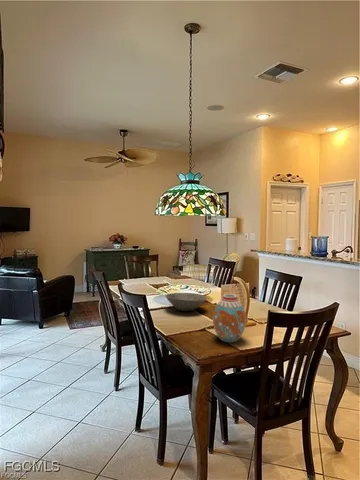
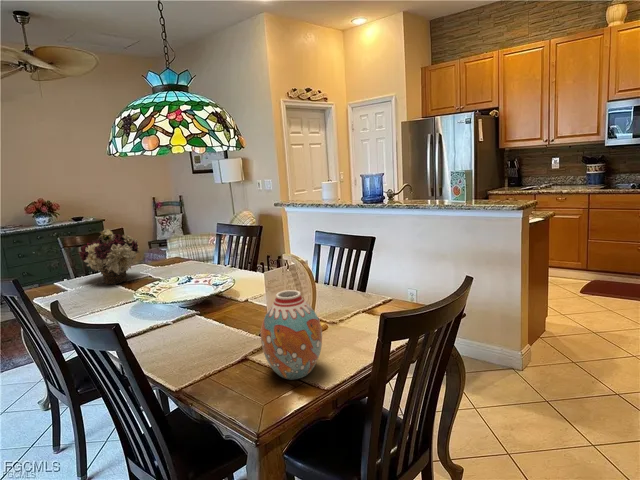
flower arrangement: none [133,253,164,285] -> present [79,229,139,284]
bowl: present [165,293,206,311] -> none [154,290,232,327]

